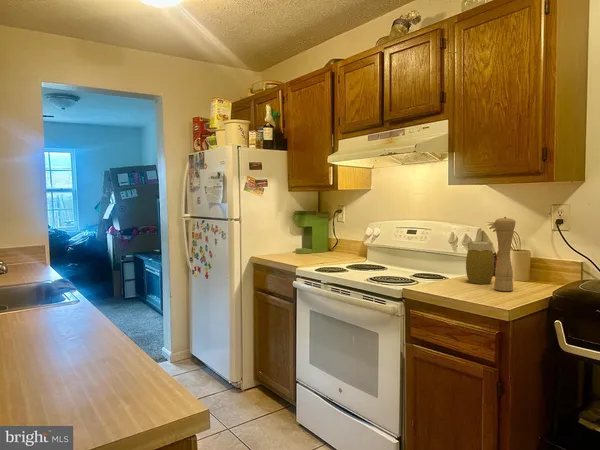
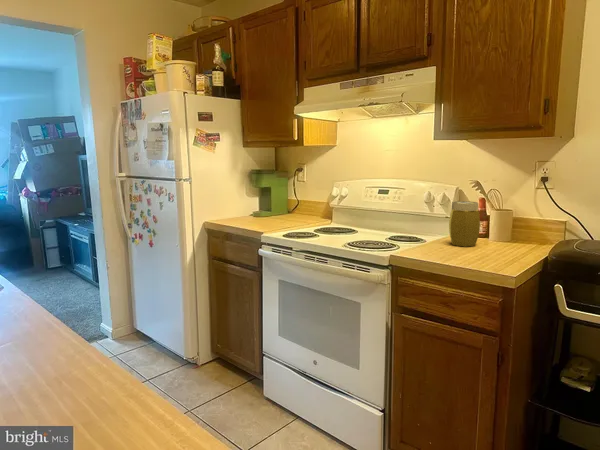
pepper mill: present [494,217,515,291] -> none [483,175,508,254]

